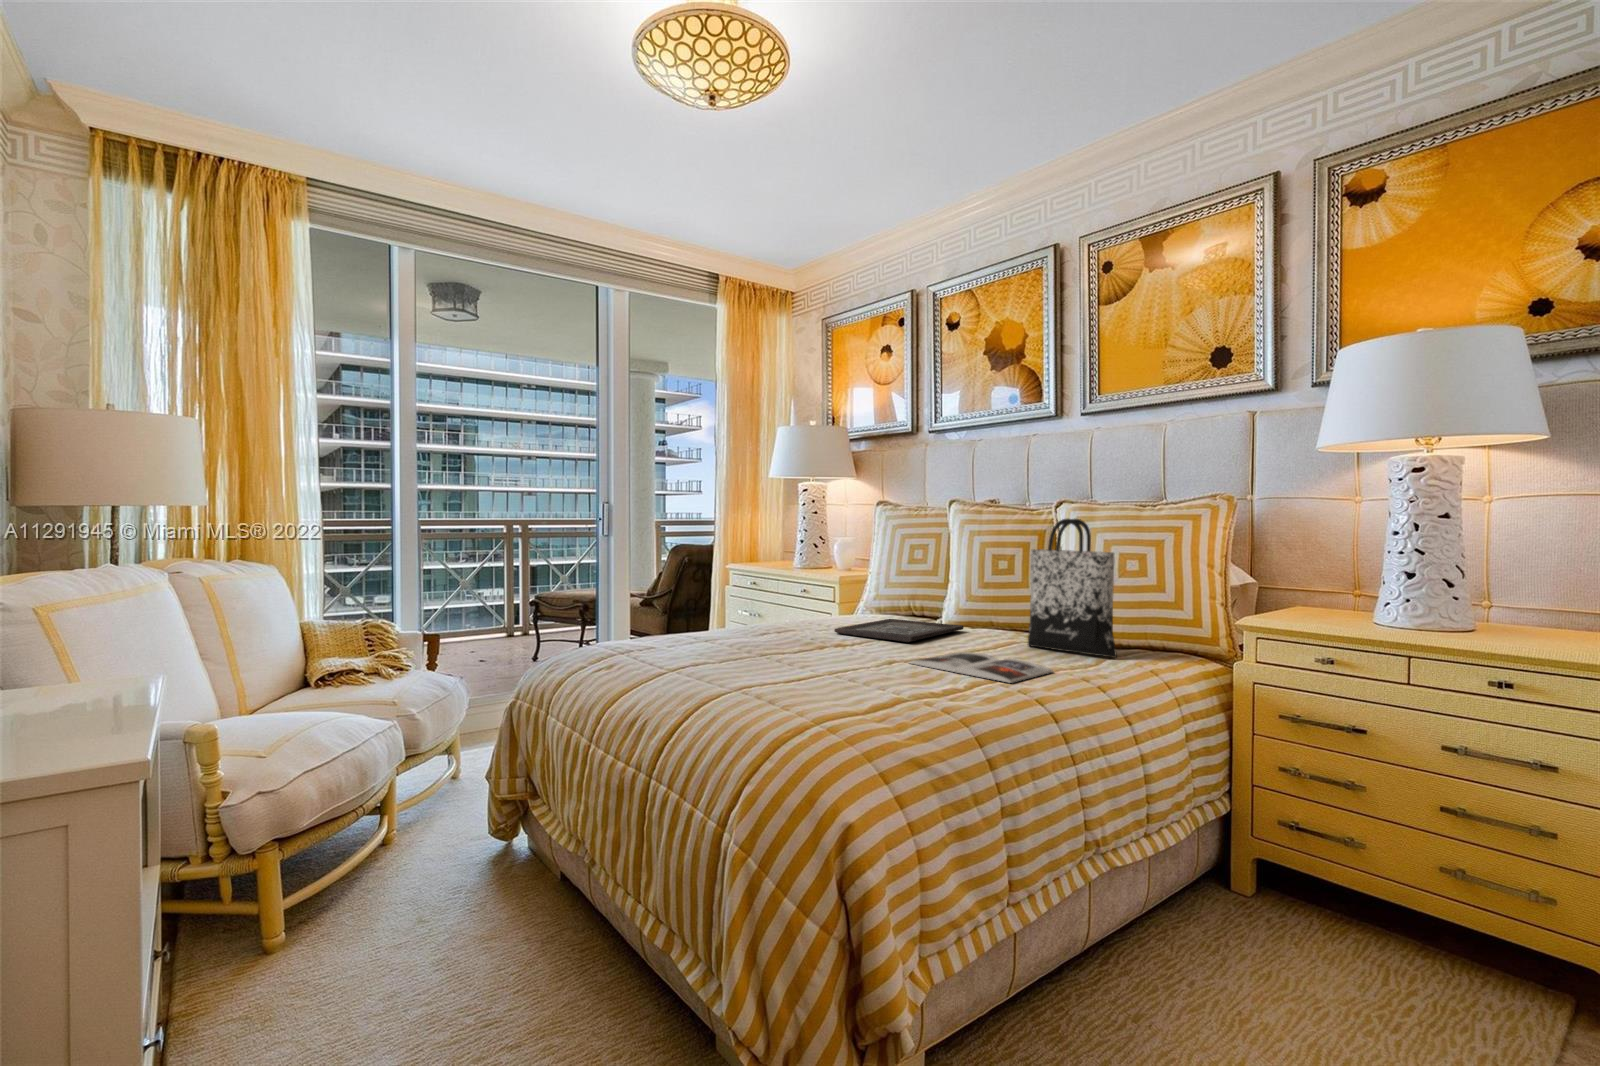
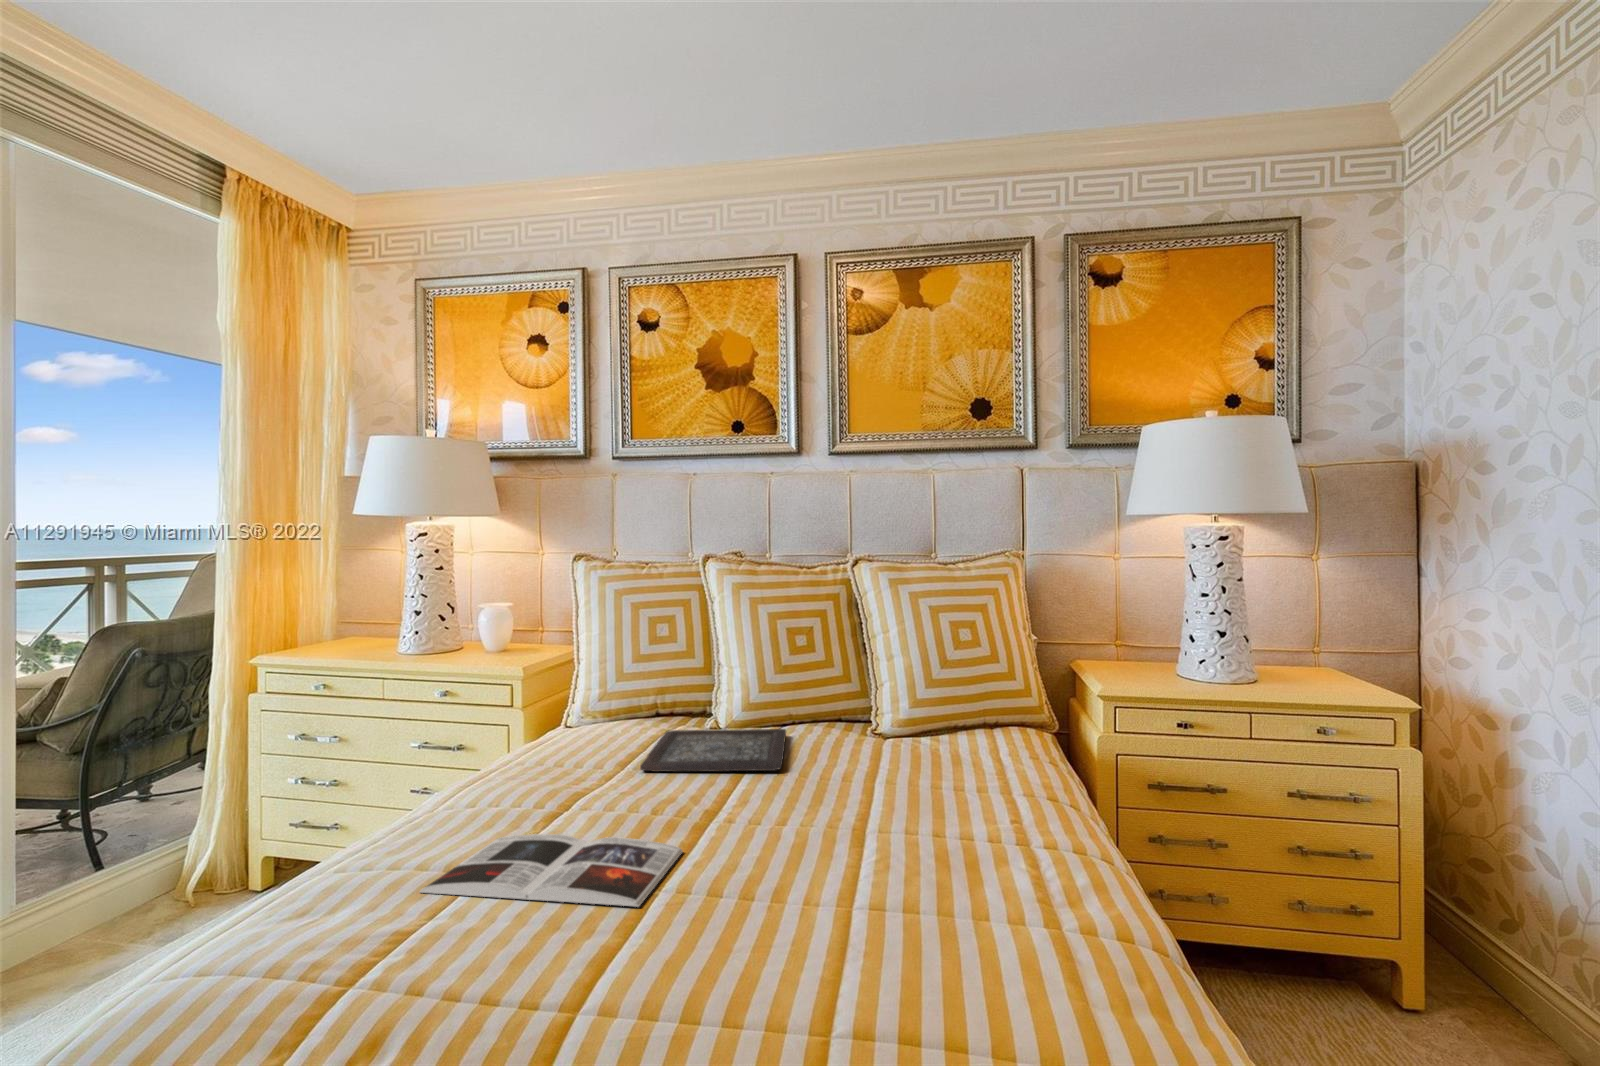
tote bag: present [1028,519,1117,658] -> none [900,585,1017,751]
magazine: present [910,652,1053,683] -> present [420,834,683,907]

